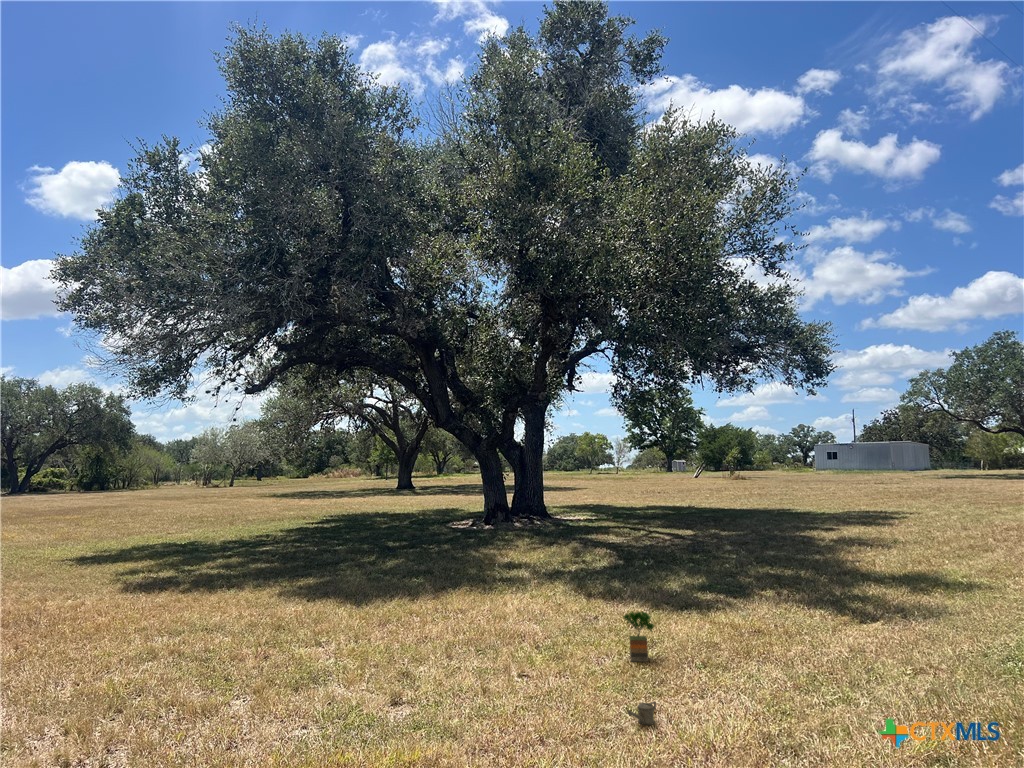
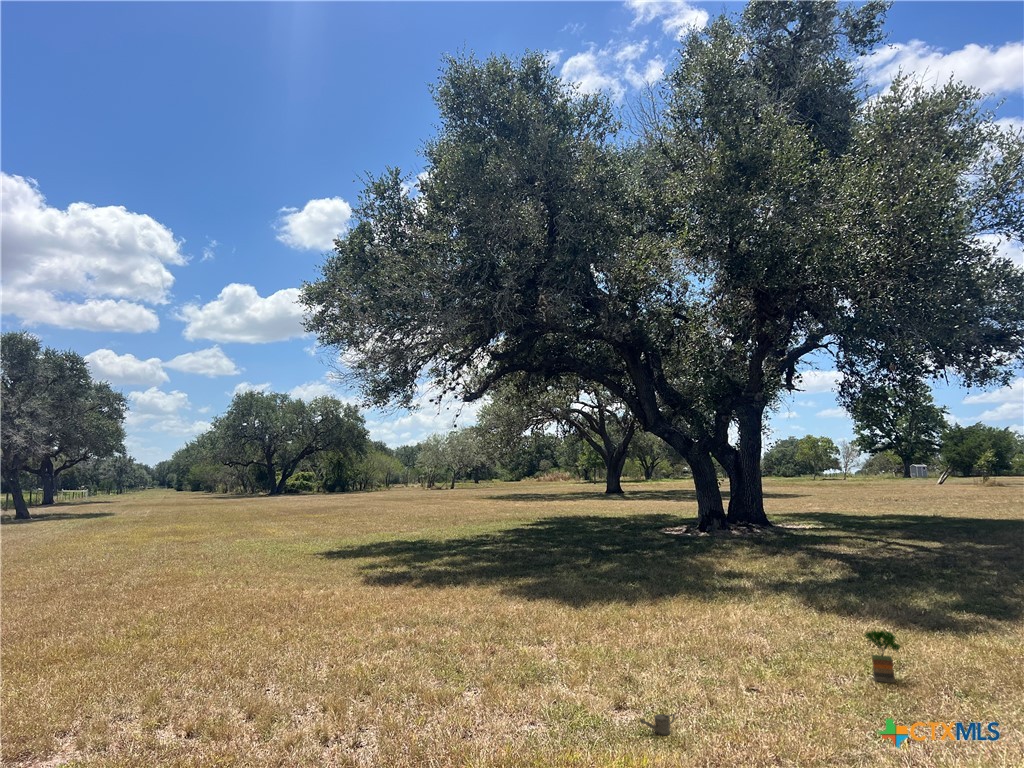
watering can: present [628,702,656,725] -> present [640,714,675,735]

